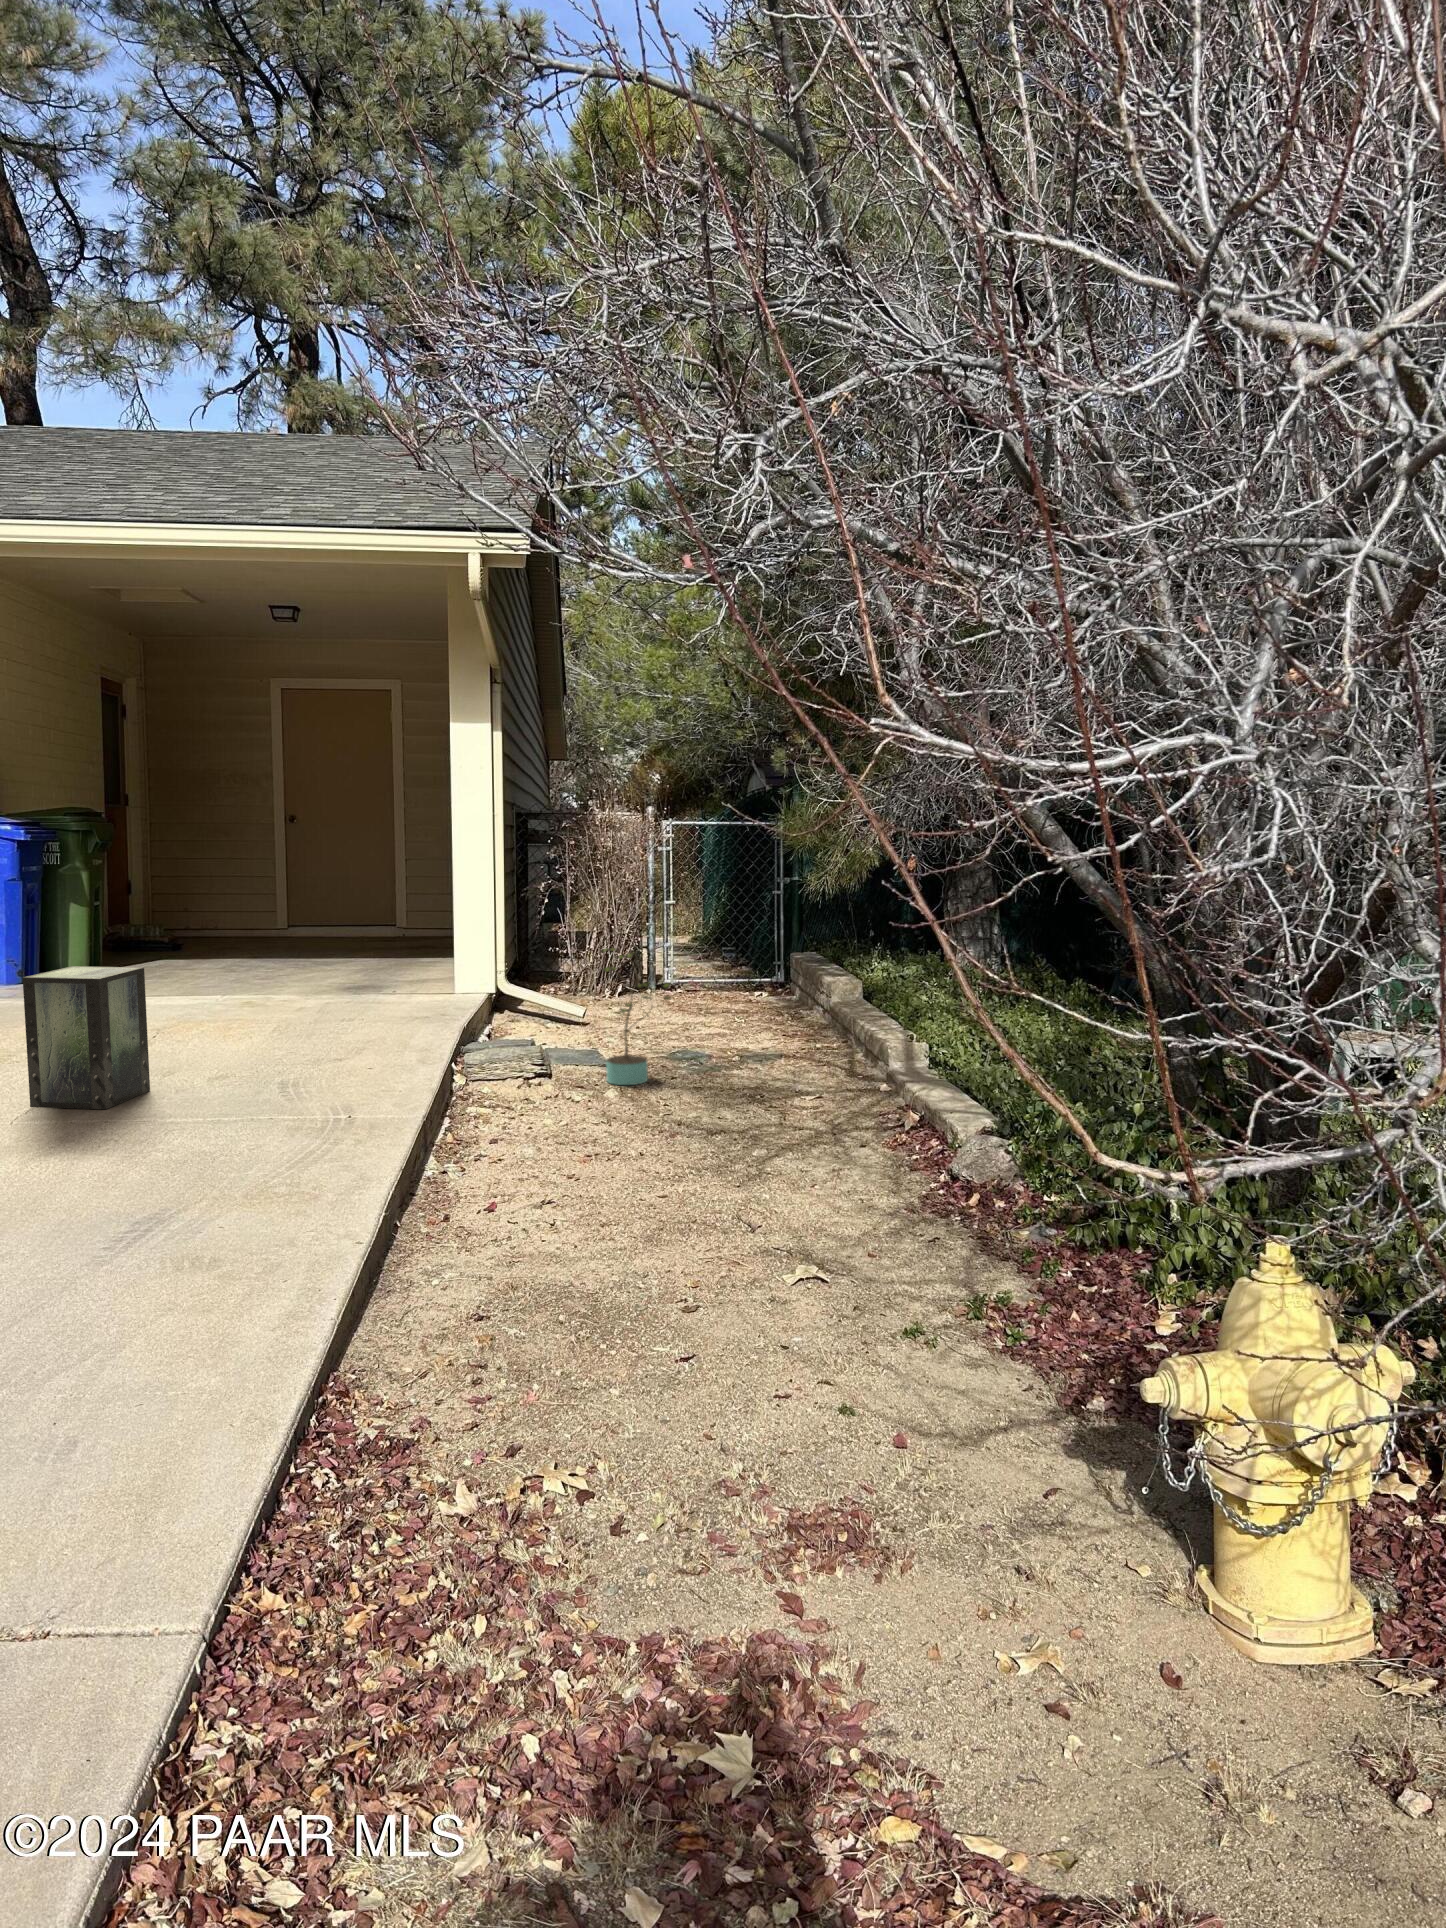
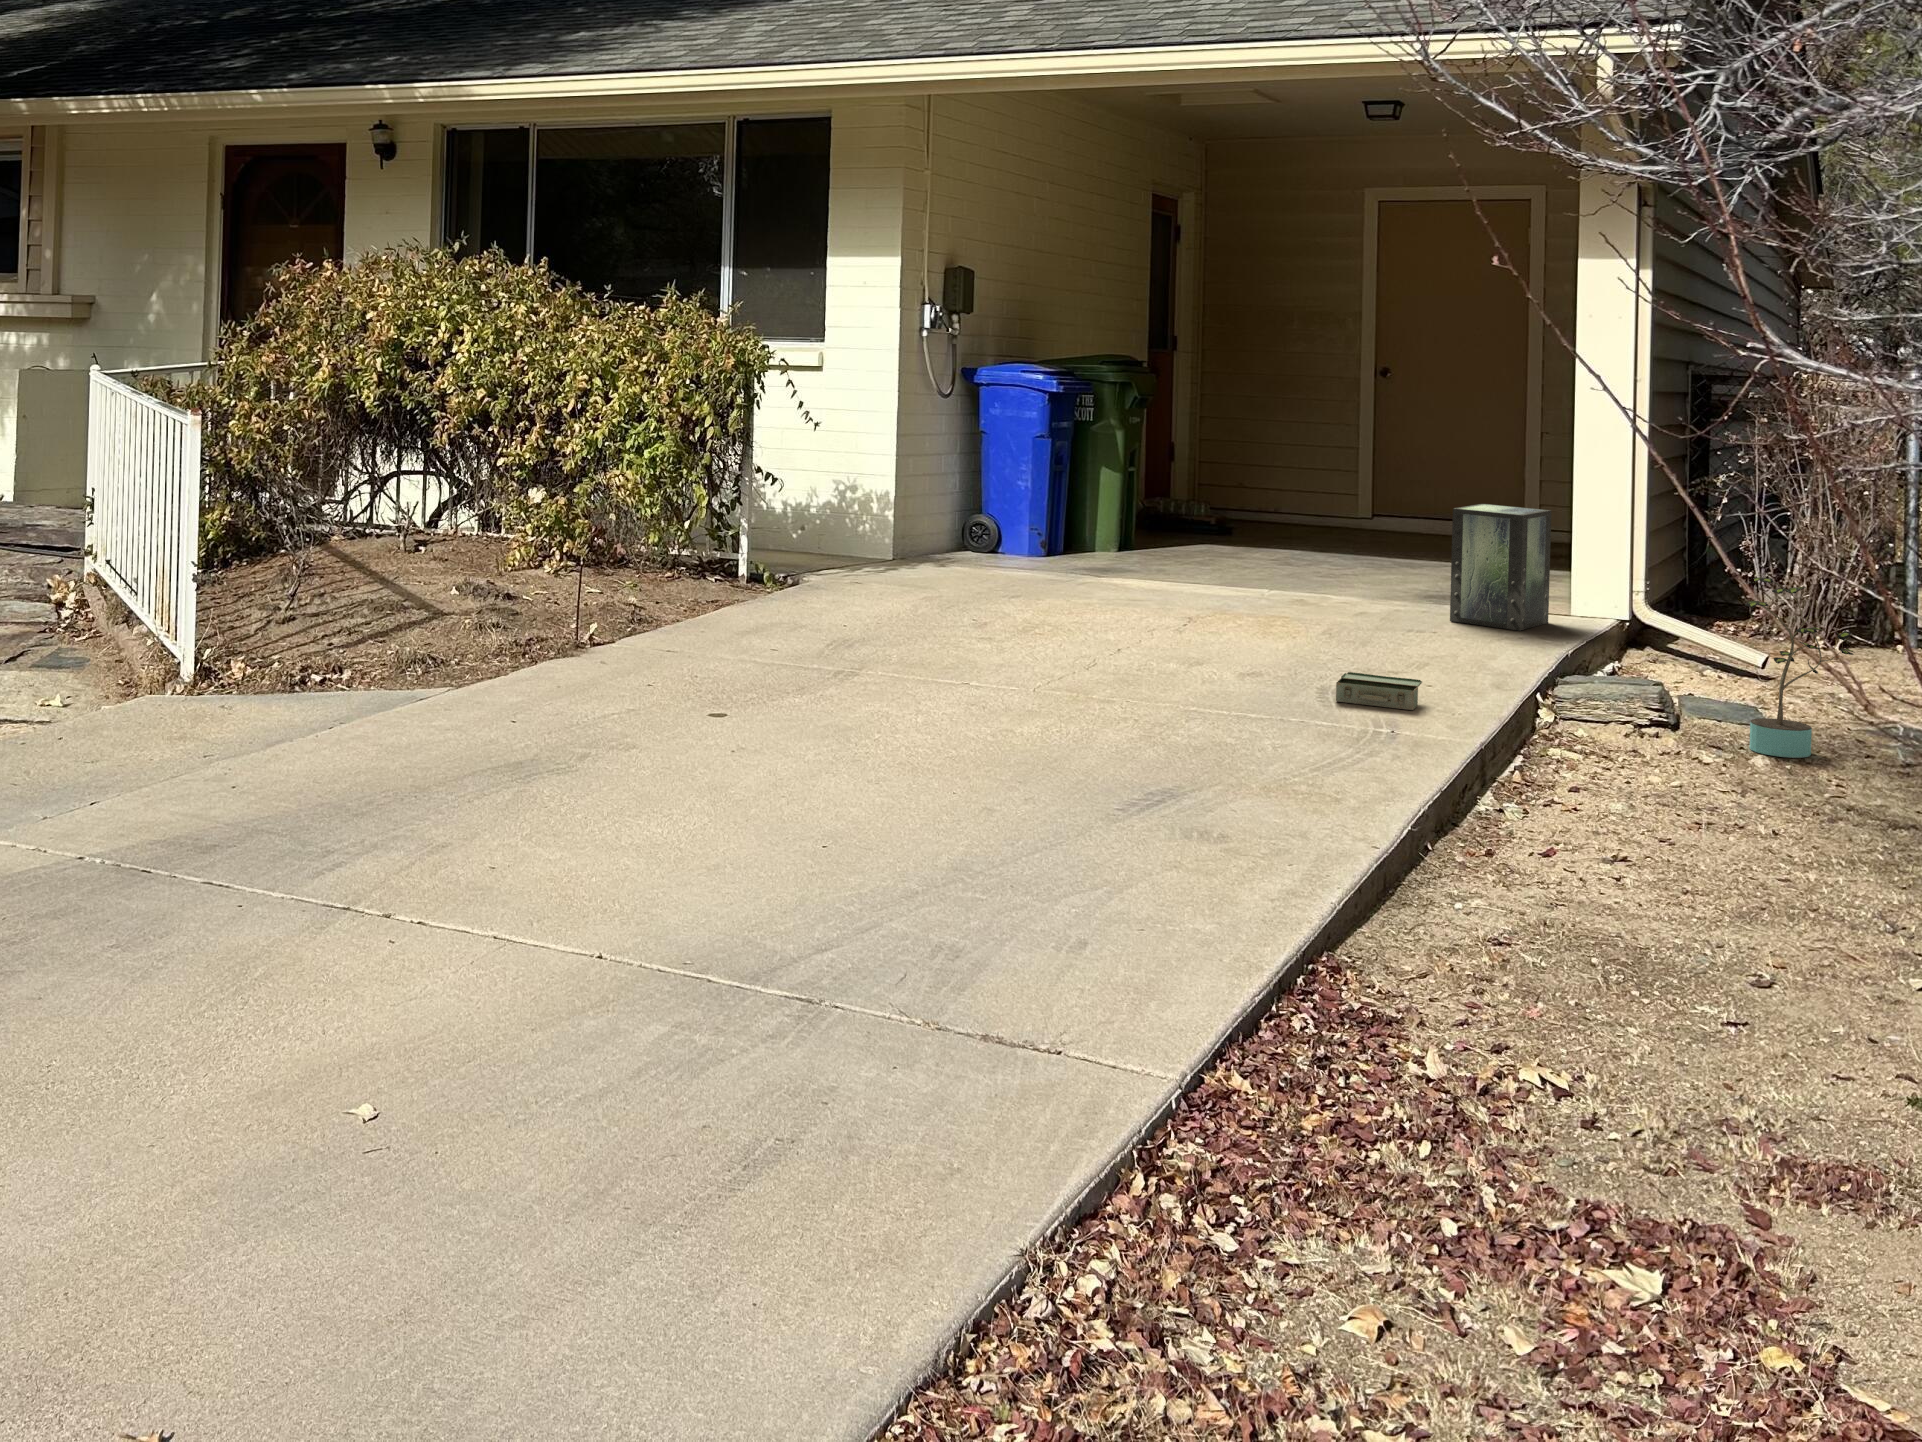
storage box: present [23,966,150,1109] -> present [1450,504,1551,631]
toolbox: none [284,1068,360,1100] -> present [1336,672,1422,710]

